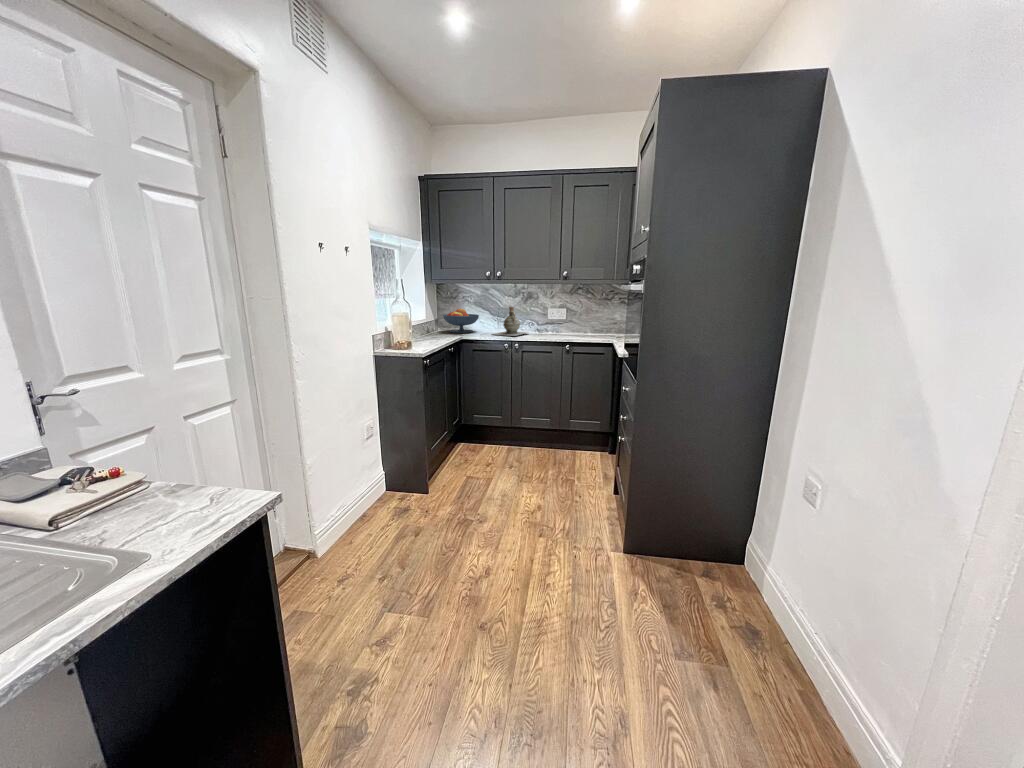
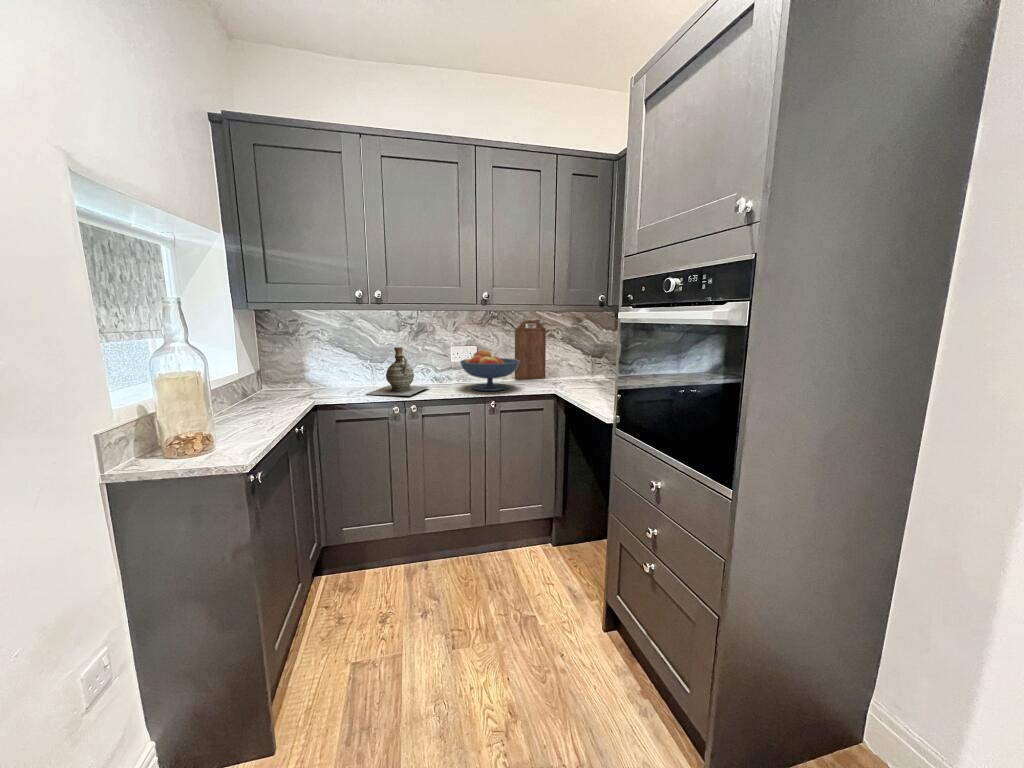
cutting board: none [589,291,614,332] -> present [515,320,546,380]
fruit bowl: present [443,309,479,333] -> present [460,350,519,391]

